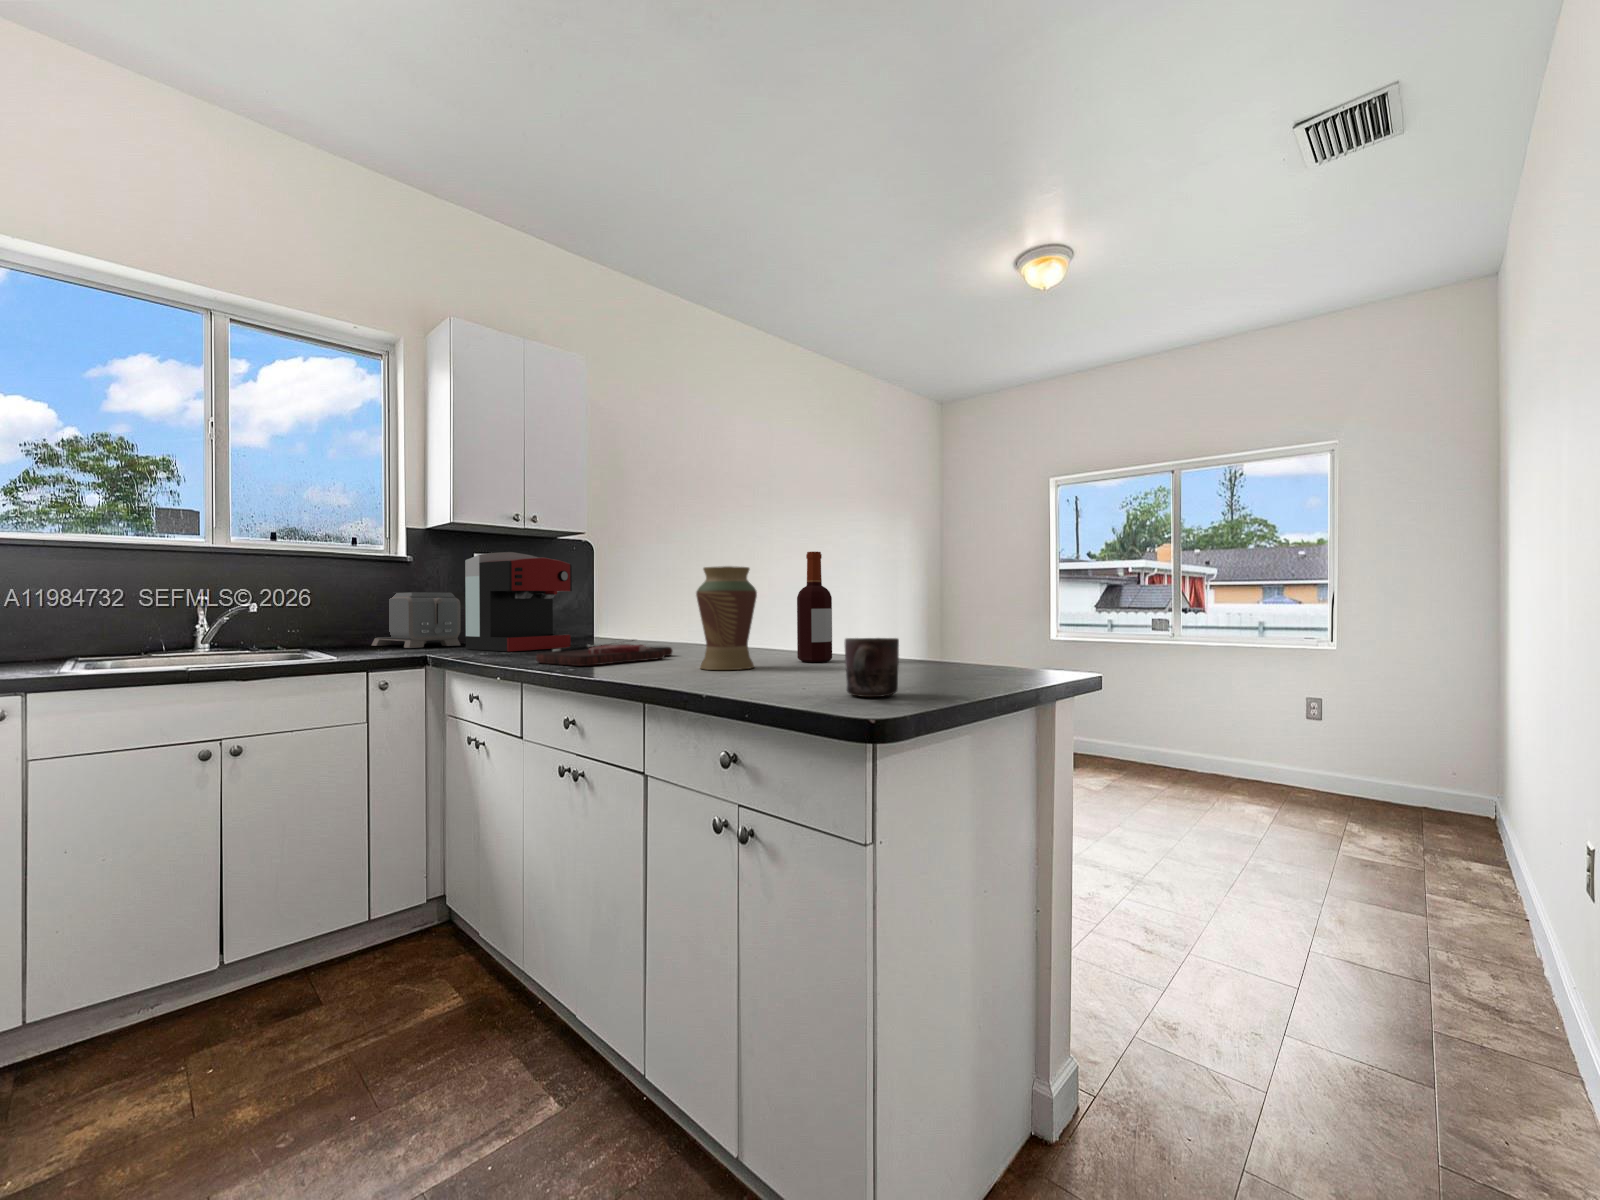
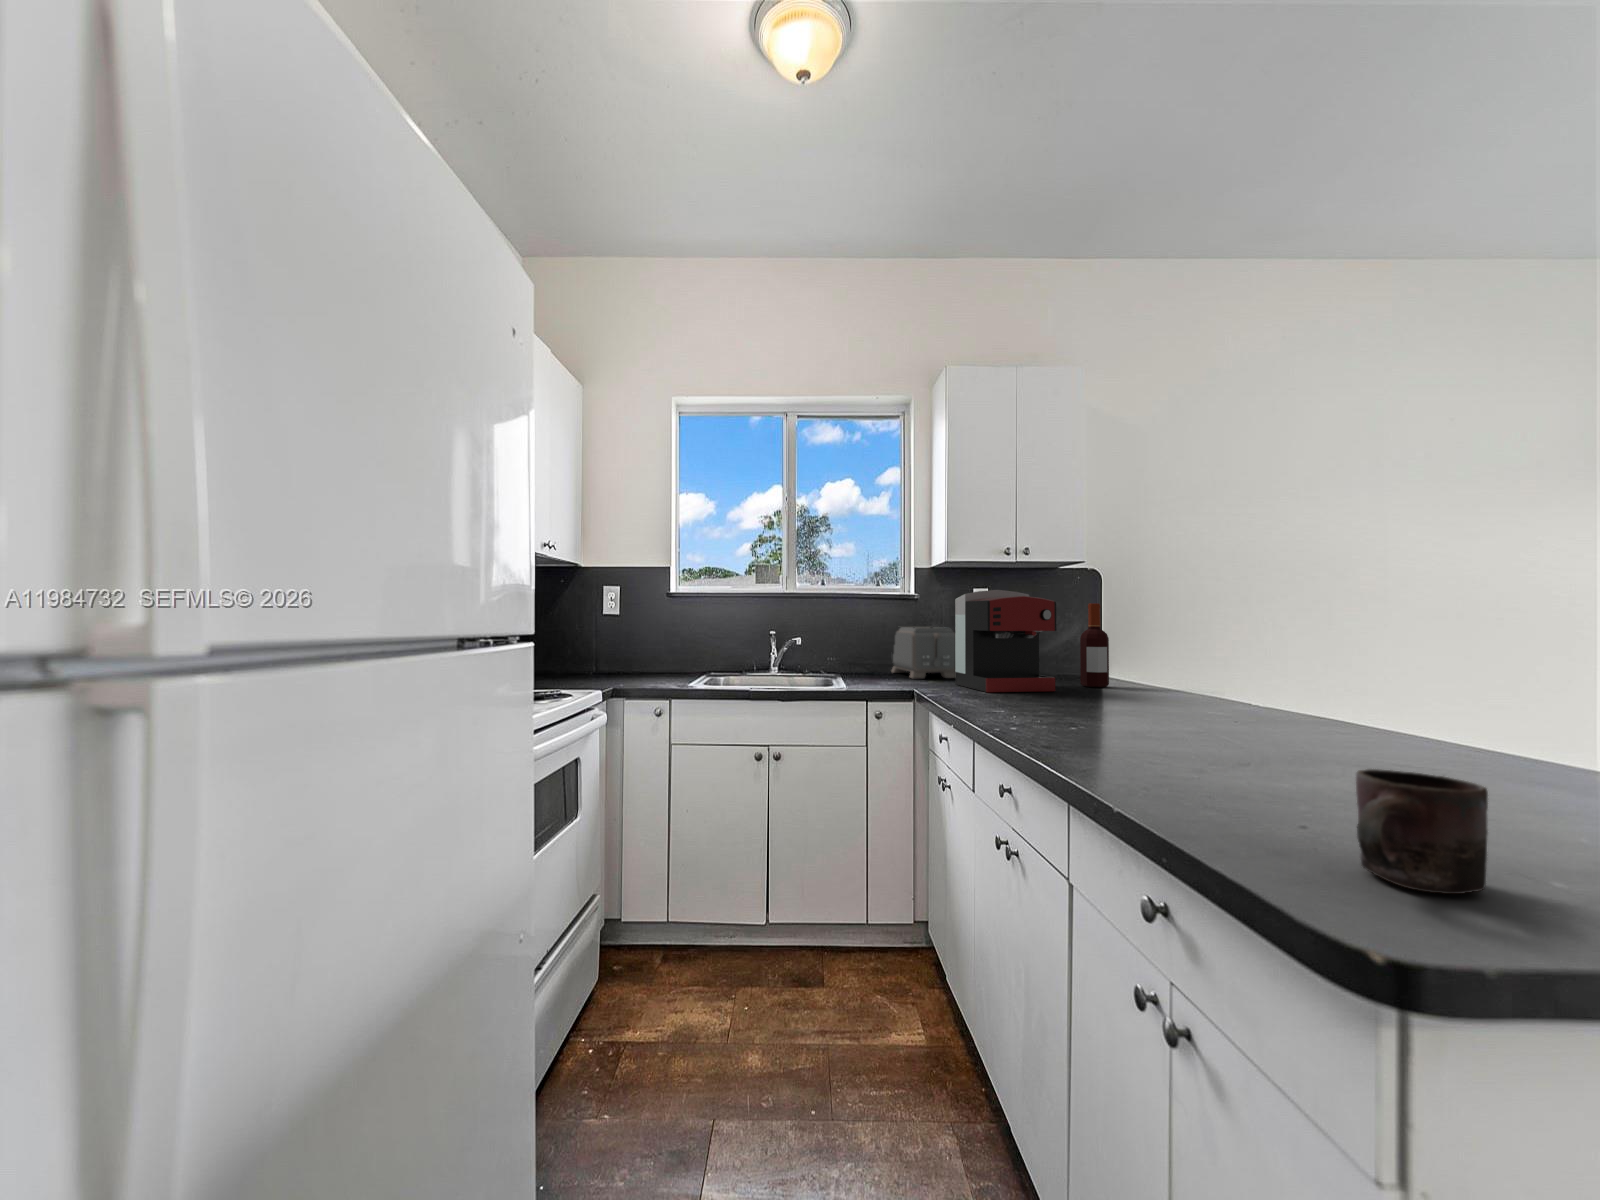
bottle: present [797,552,832,662] -> present [1080,604,1109,687]
vase: present [696,566,757,670] -> none [1162,620,1257,763]
cutting board: present [536,639,672,666] -> none [990,697,1159,727]

